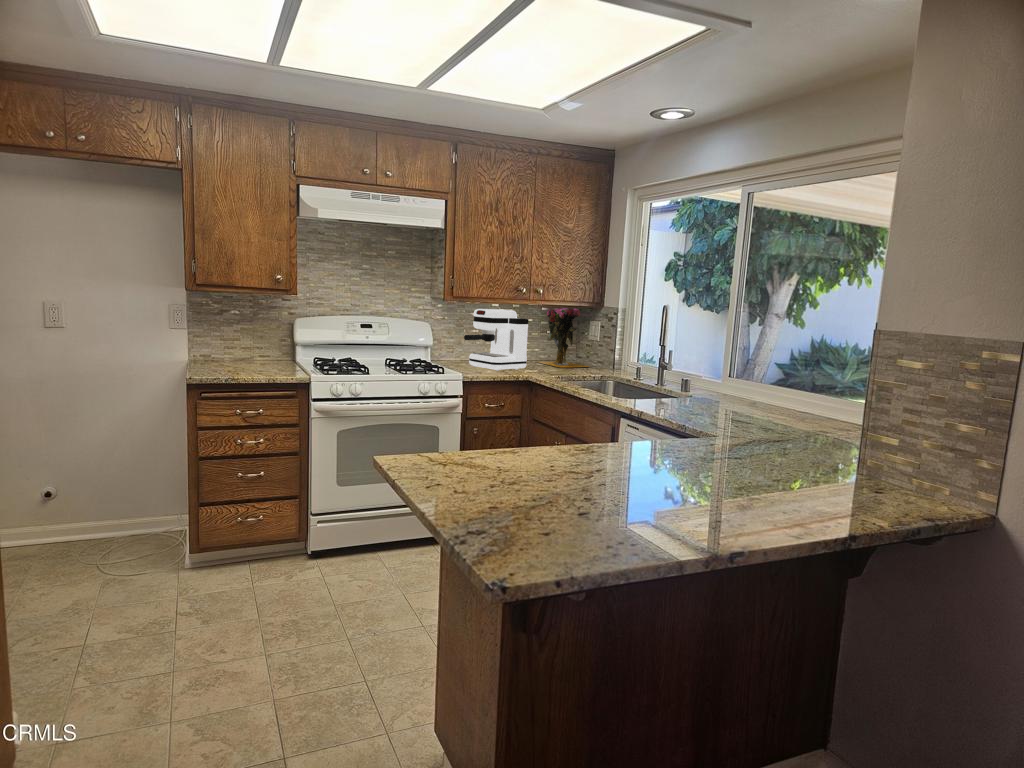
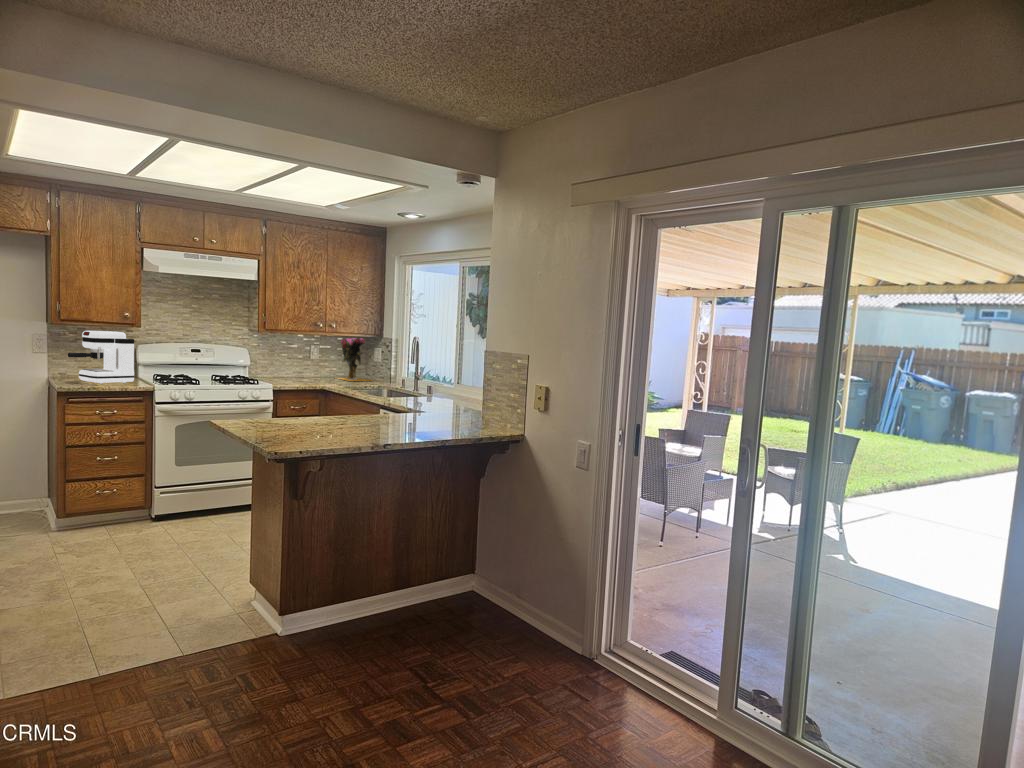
coffee maker: present [464,309,528,371] -> present [68,331,134,384]

